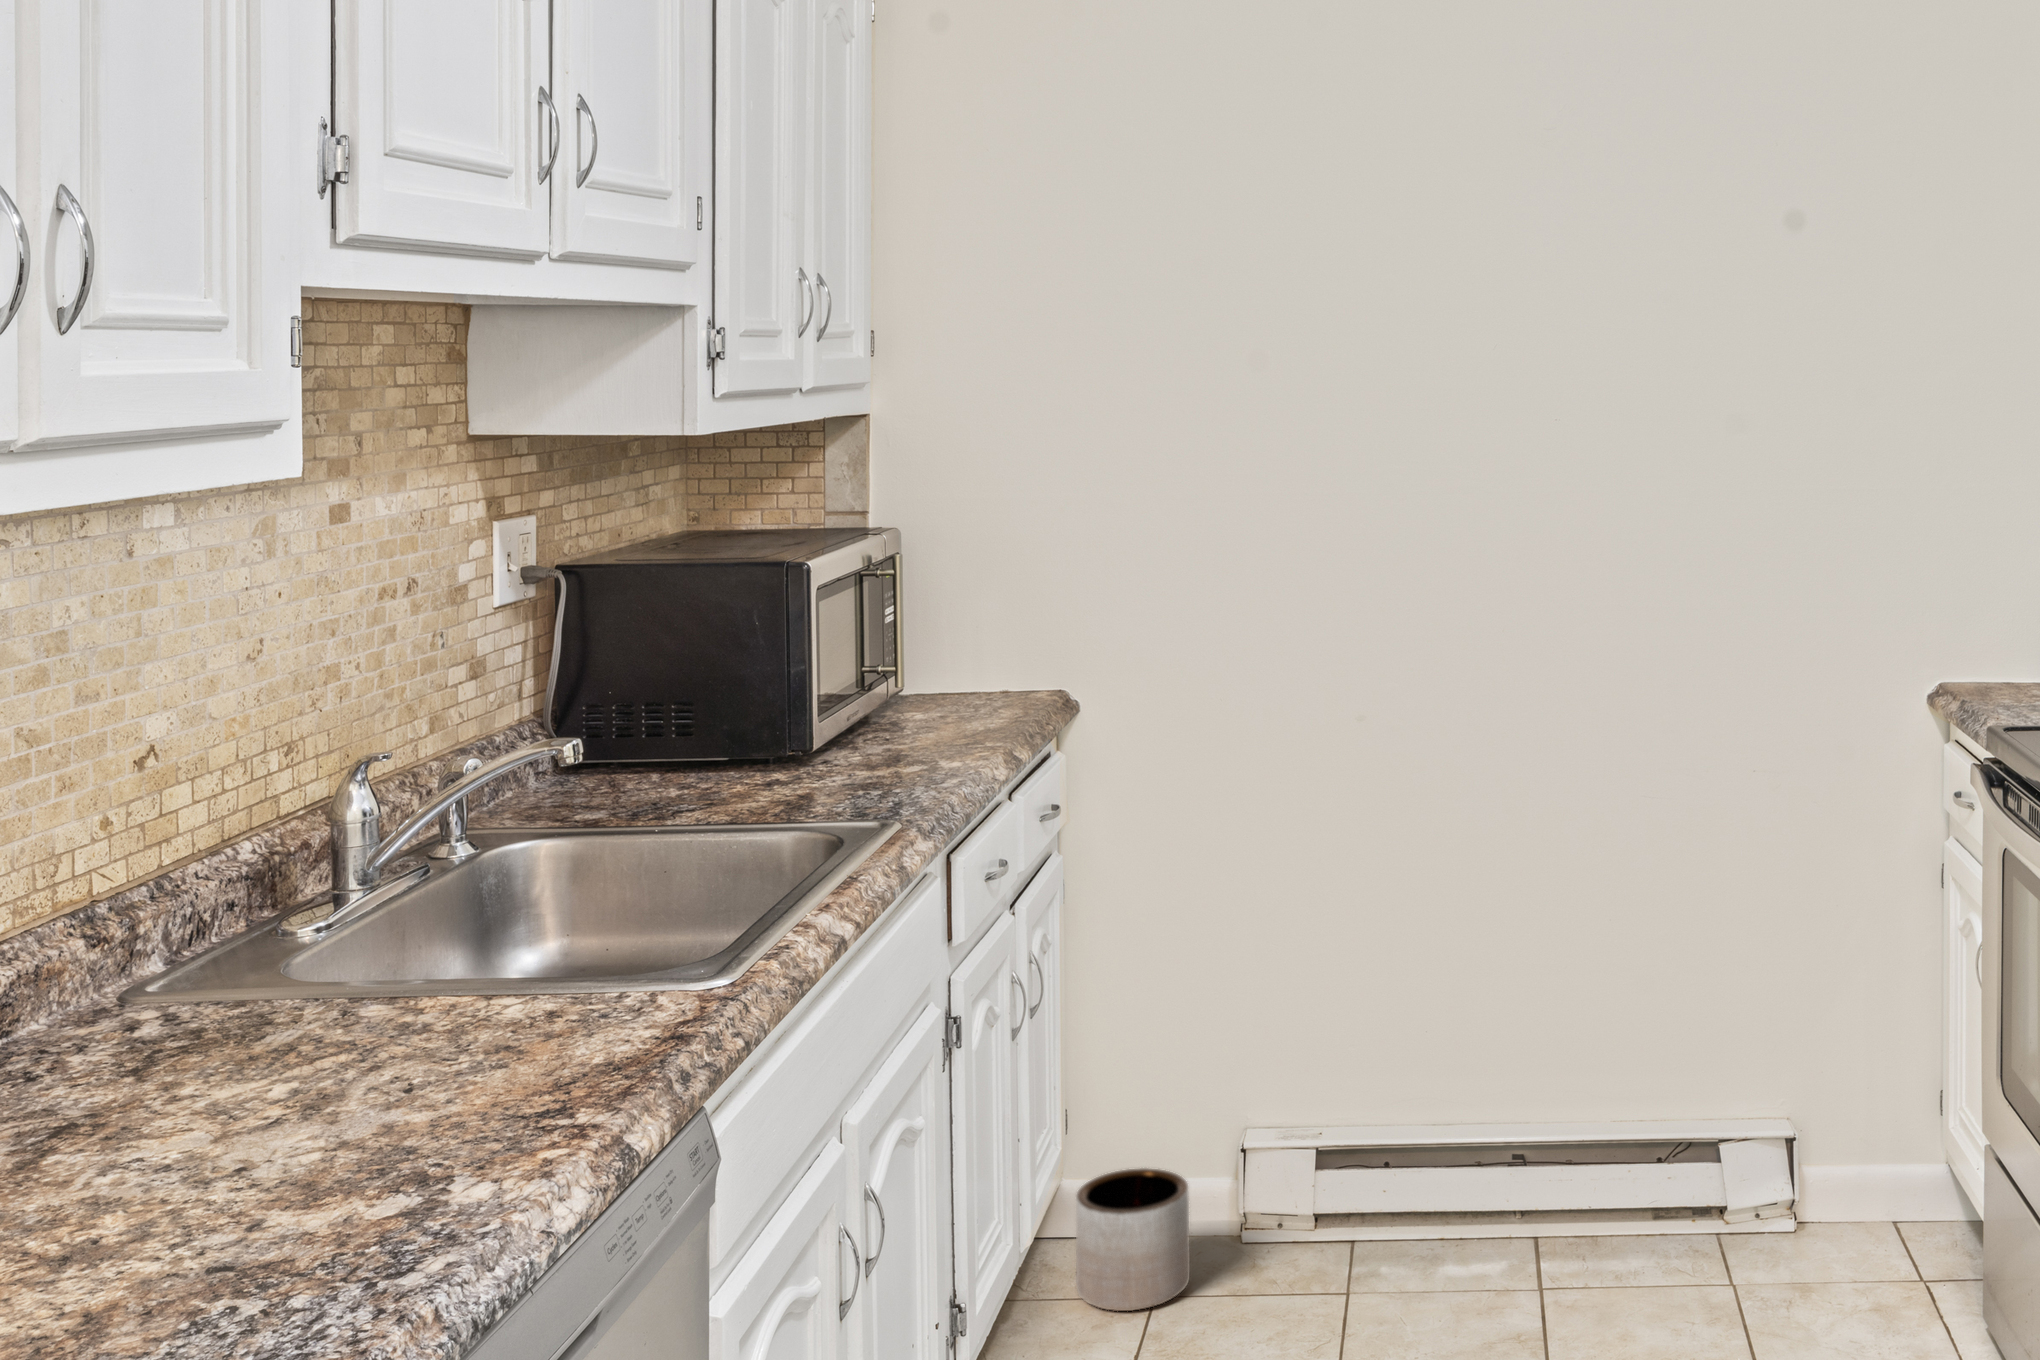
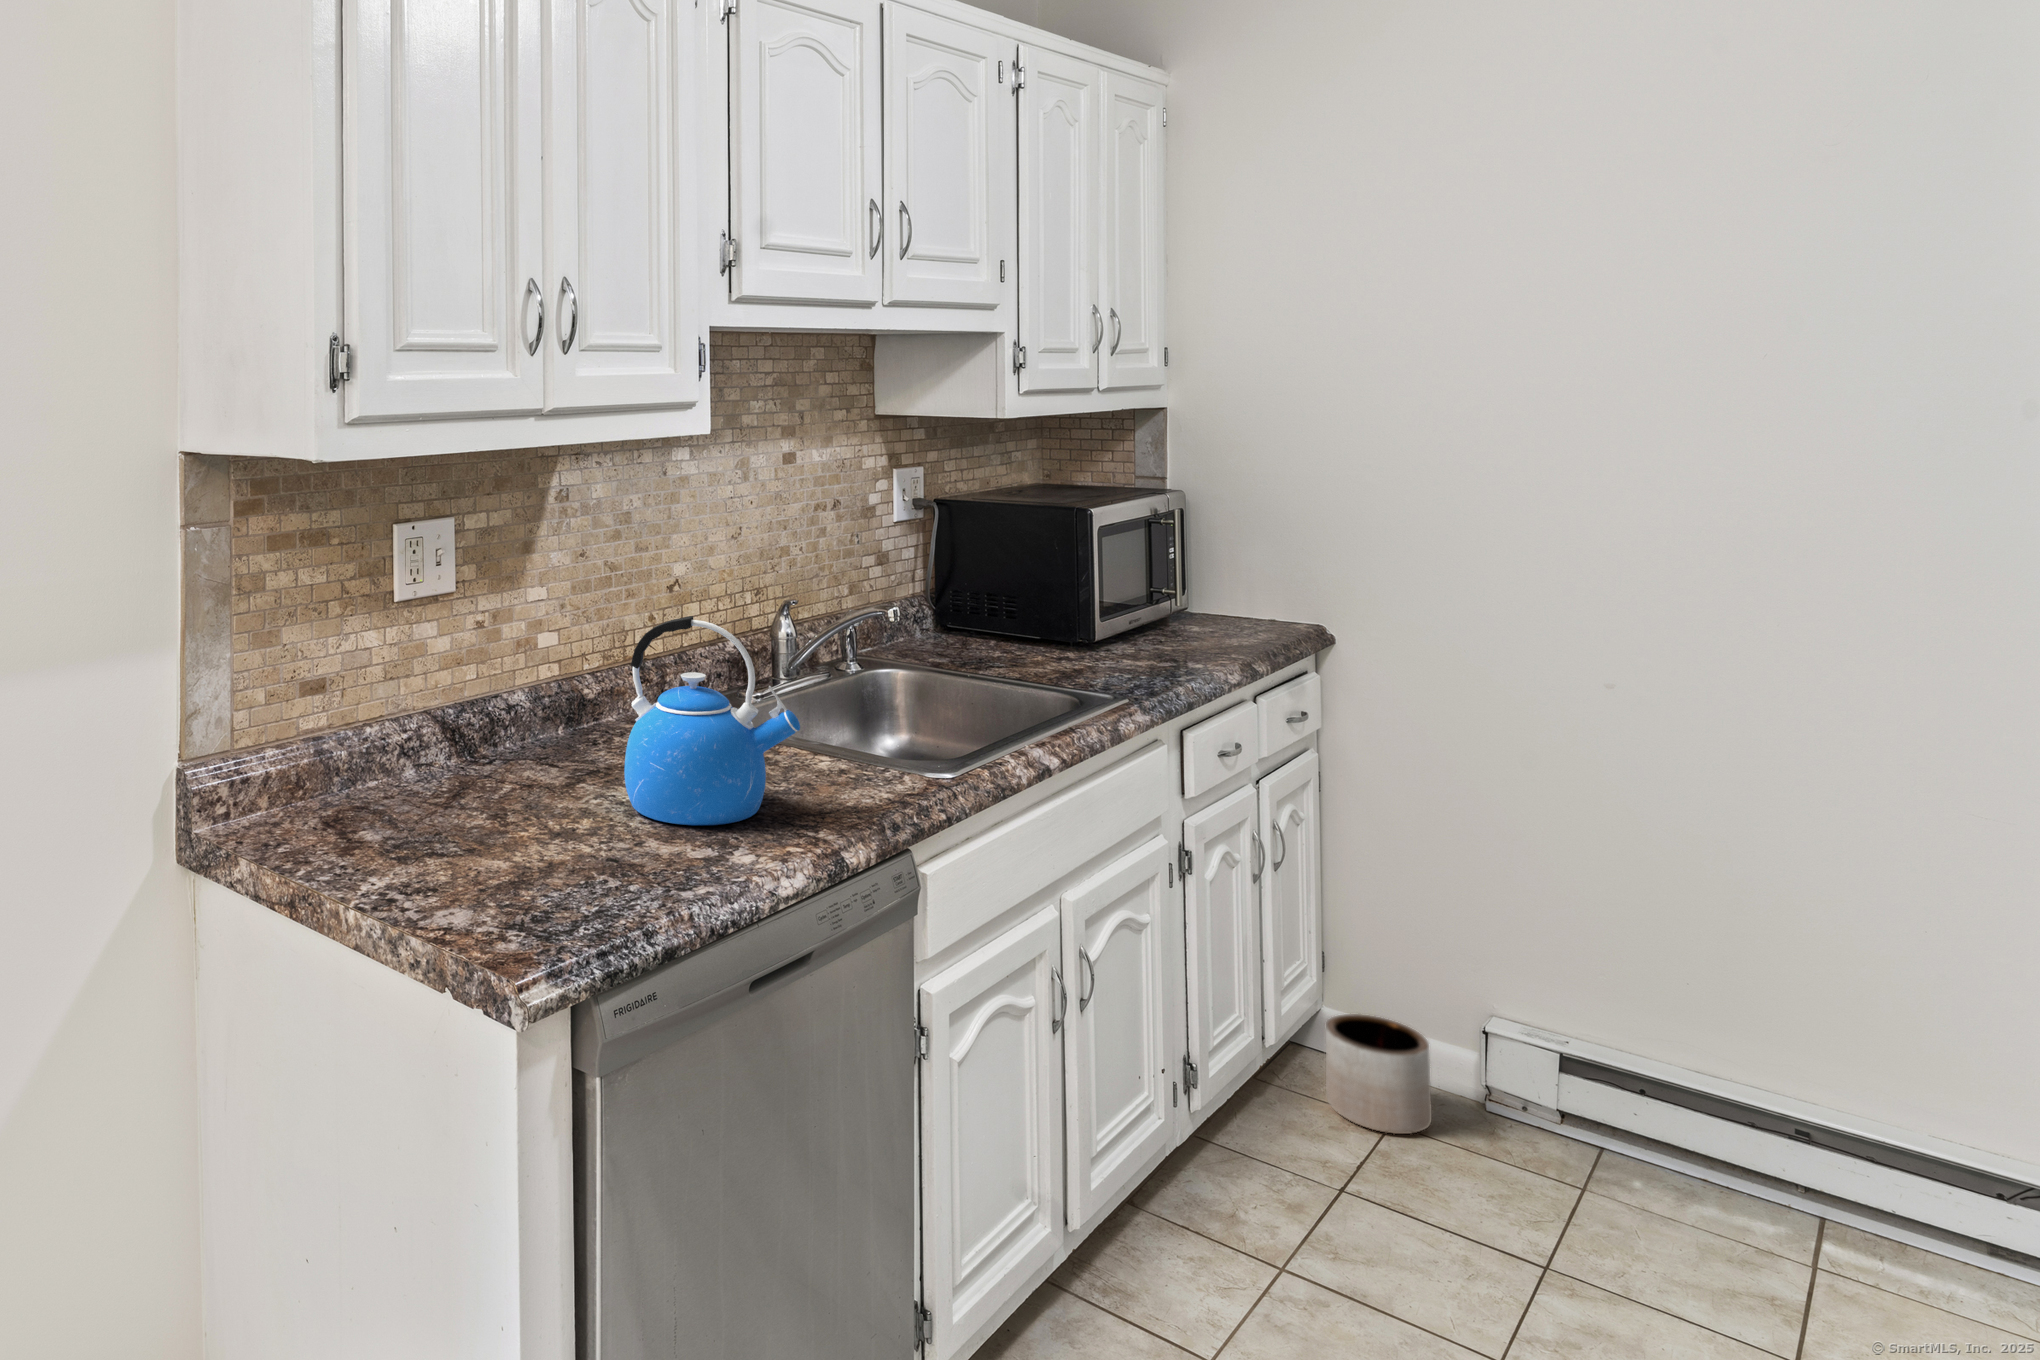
kettle: none [176,799,528,1176] -> present [625,616,800,825]

